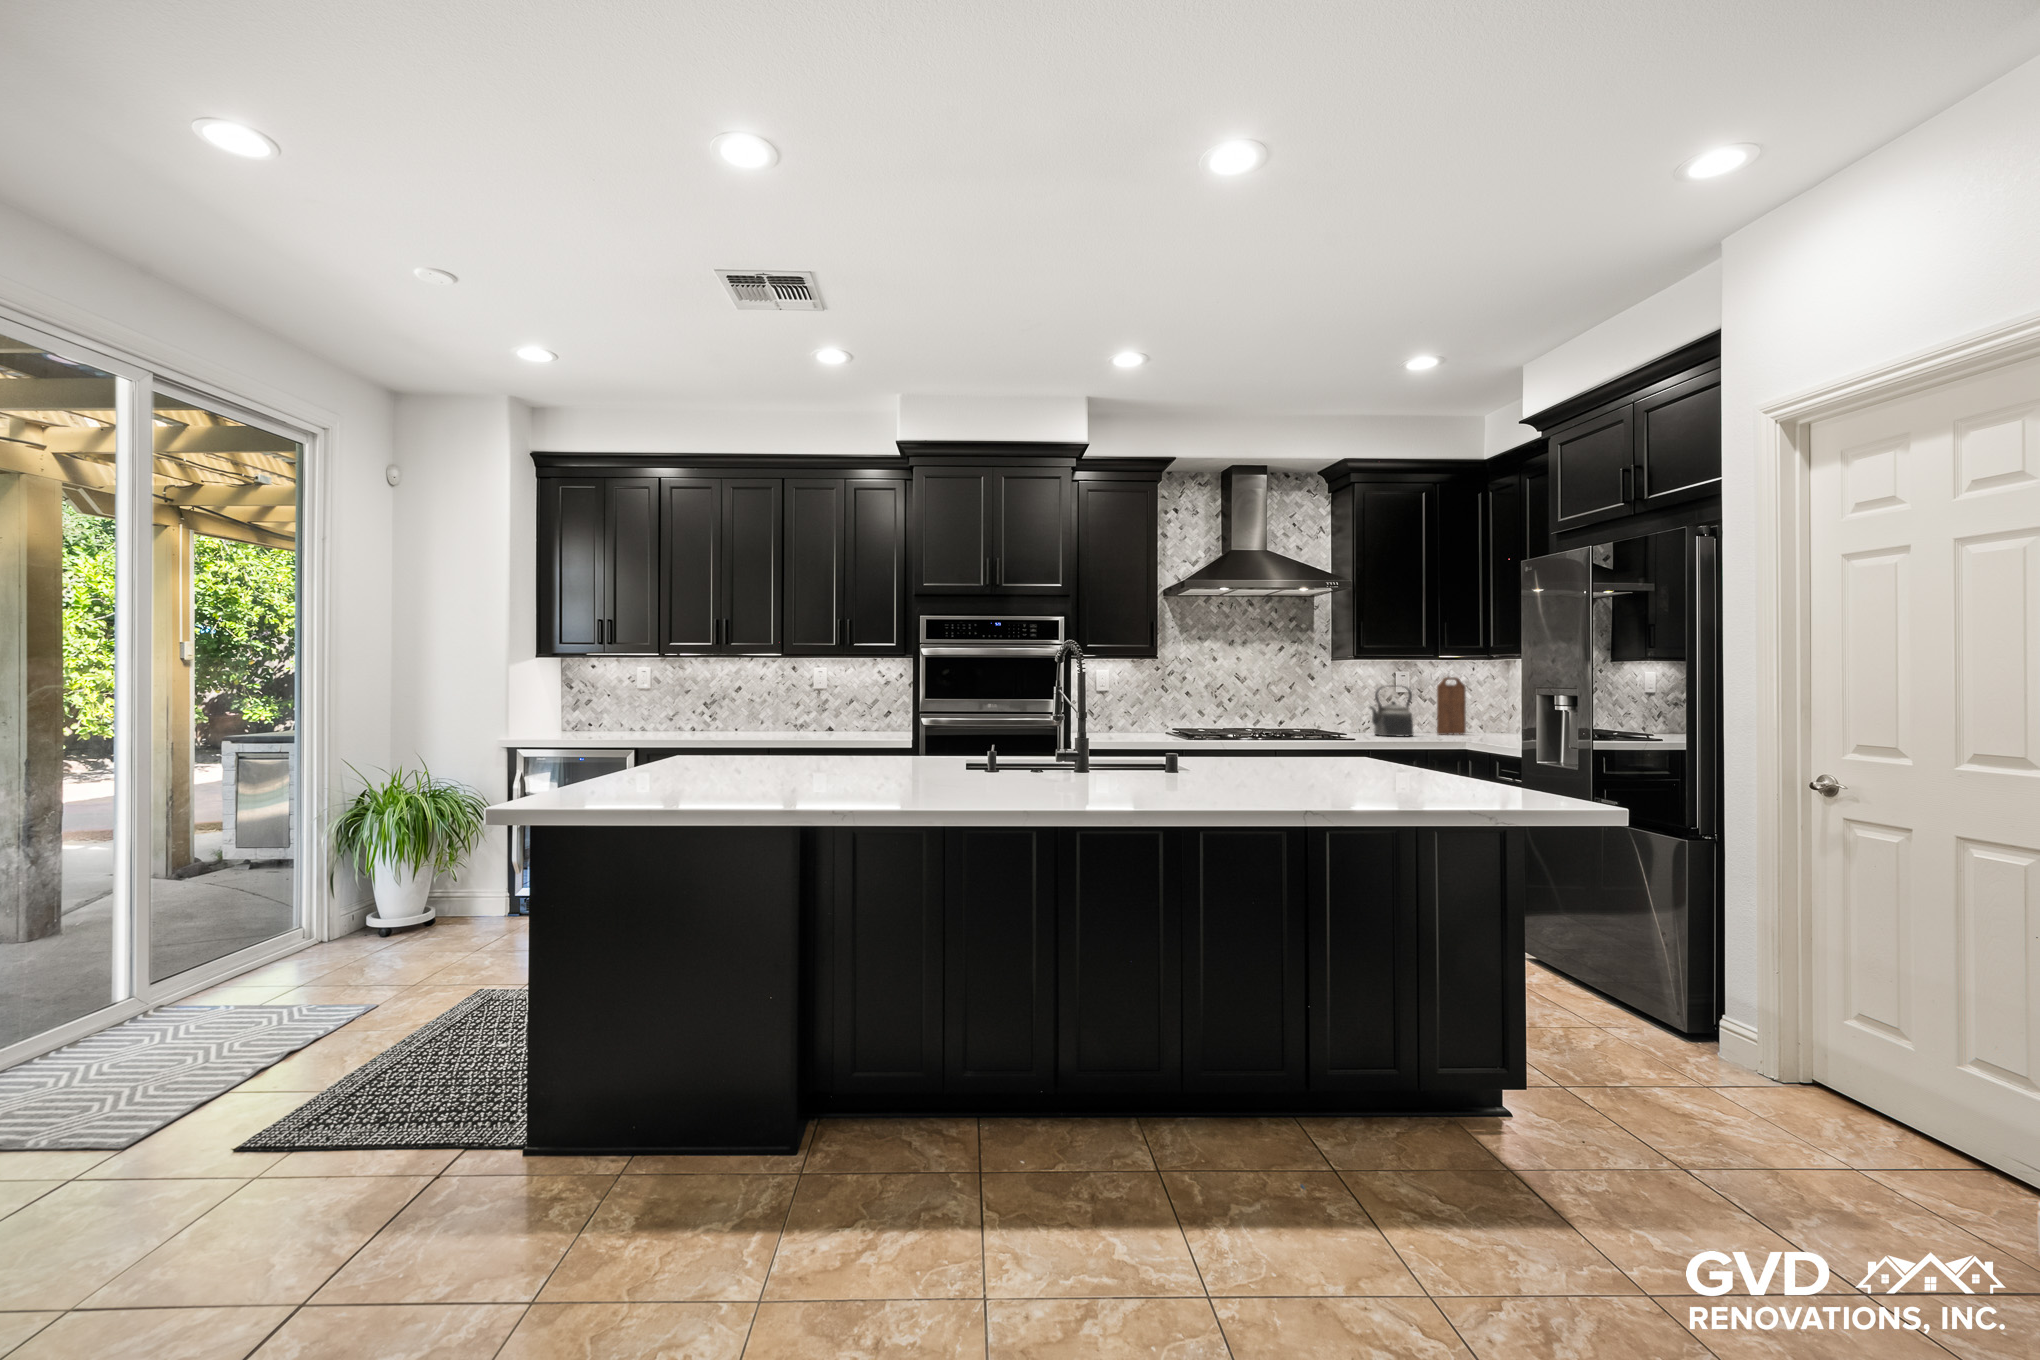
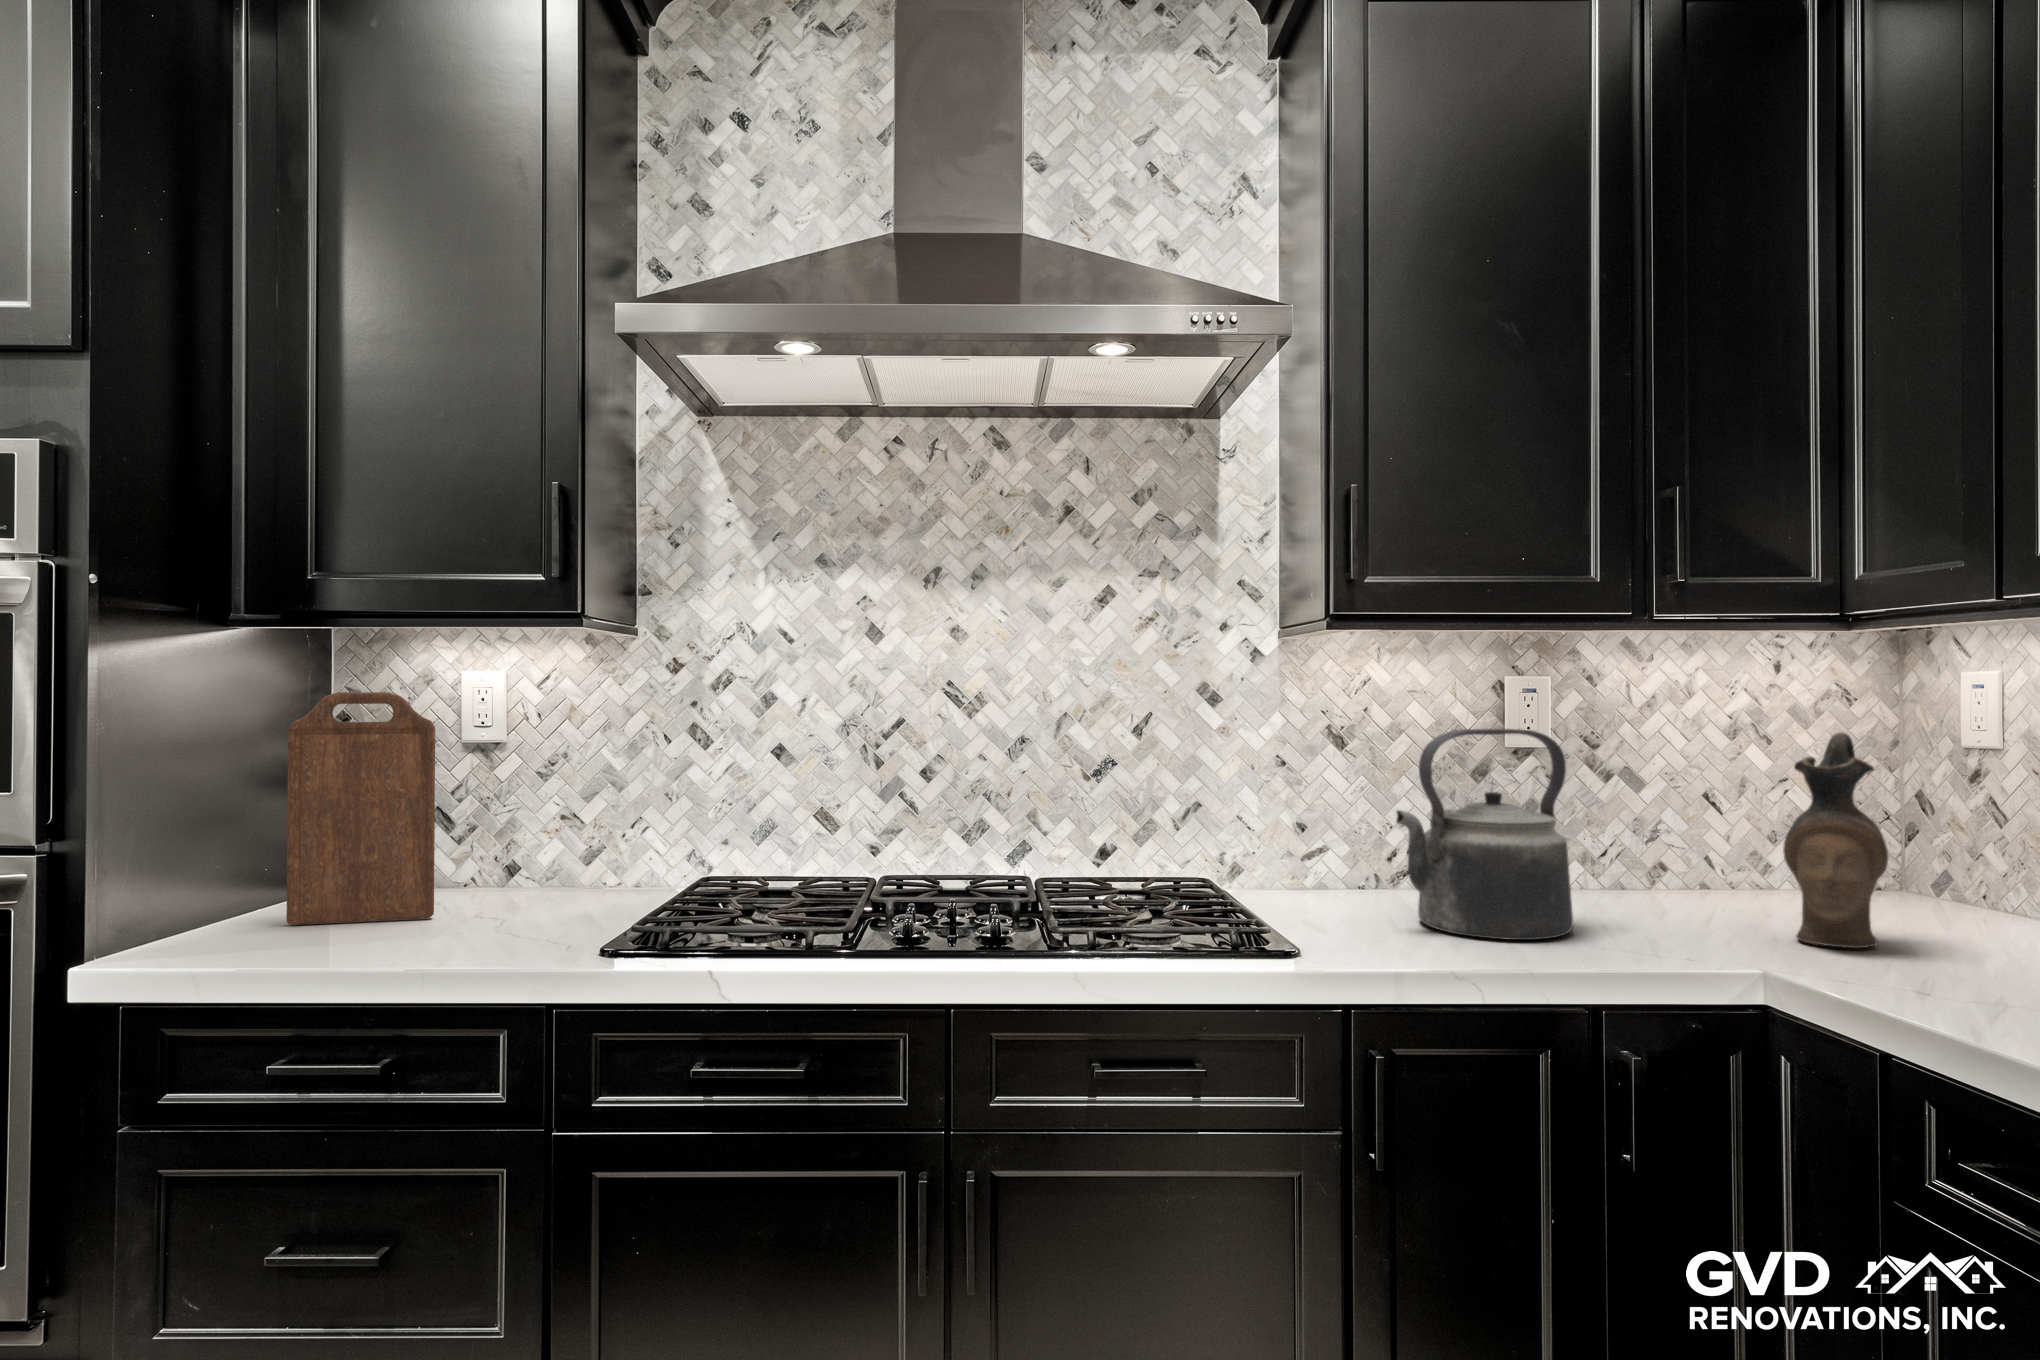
cutting board: present [1437,677,1466,735] -> present [286,692,435,925]
ceramic pitcher: none [1464,686,1487,737] -> present [1783,732,1888,948]

